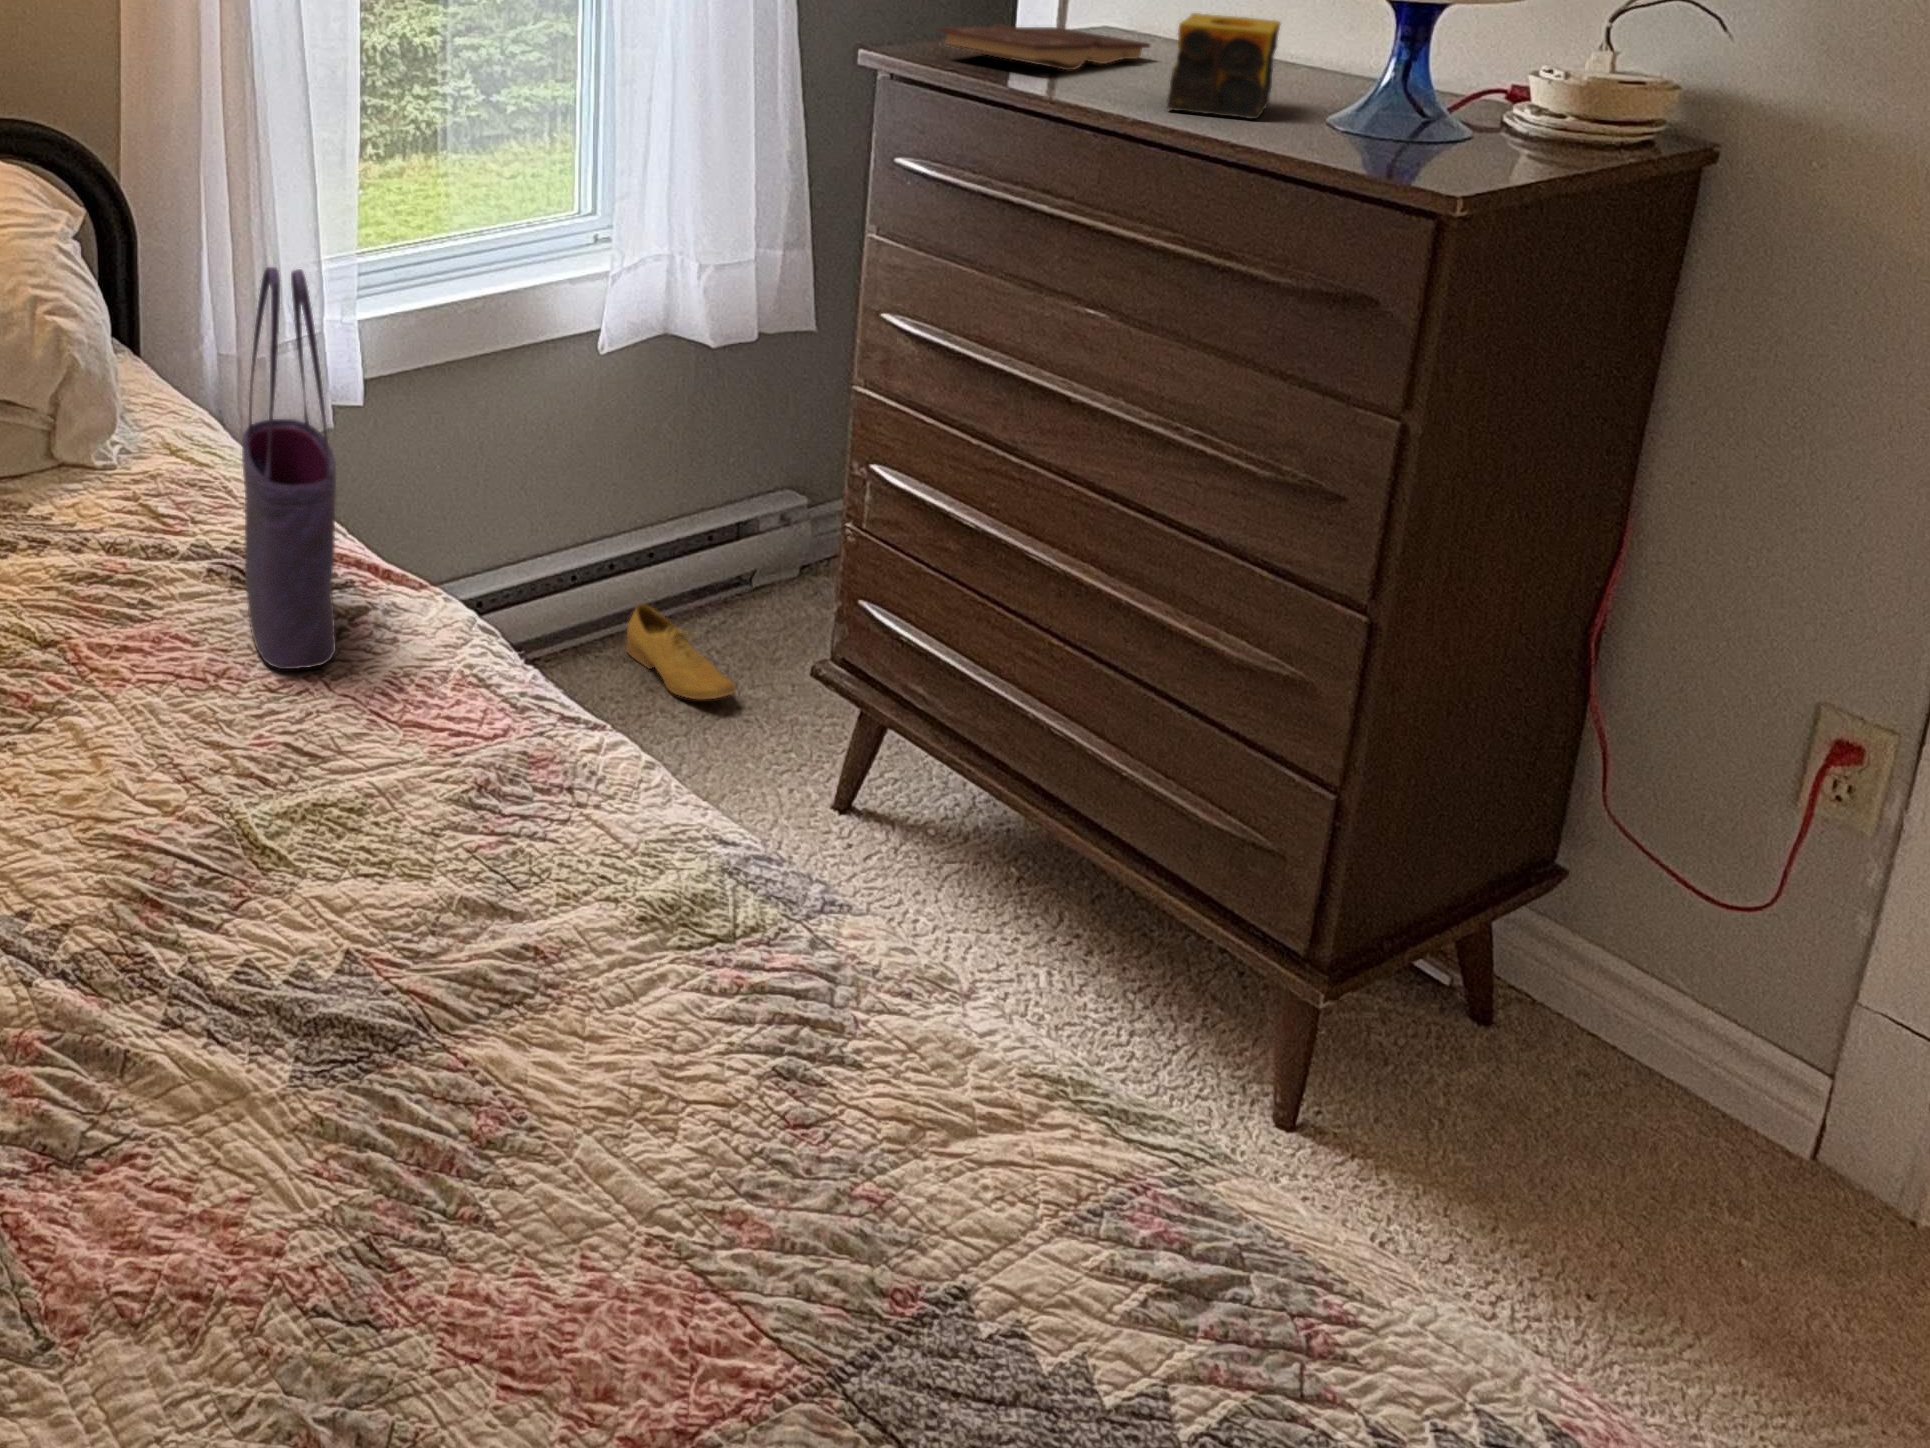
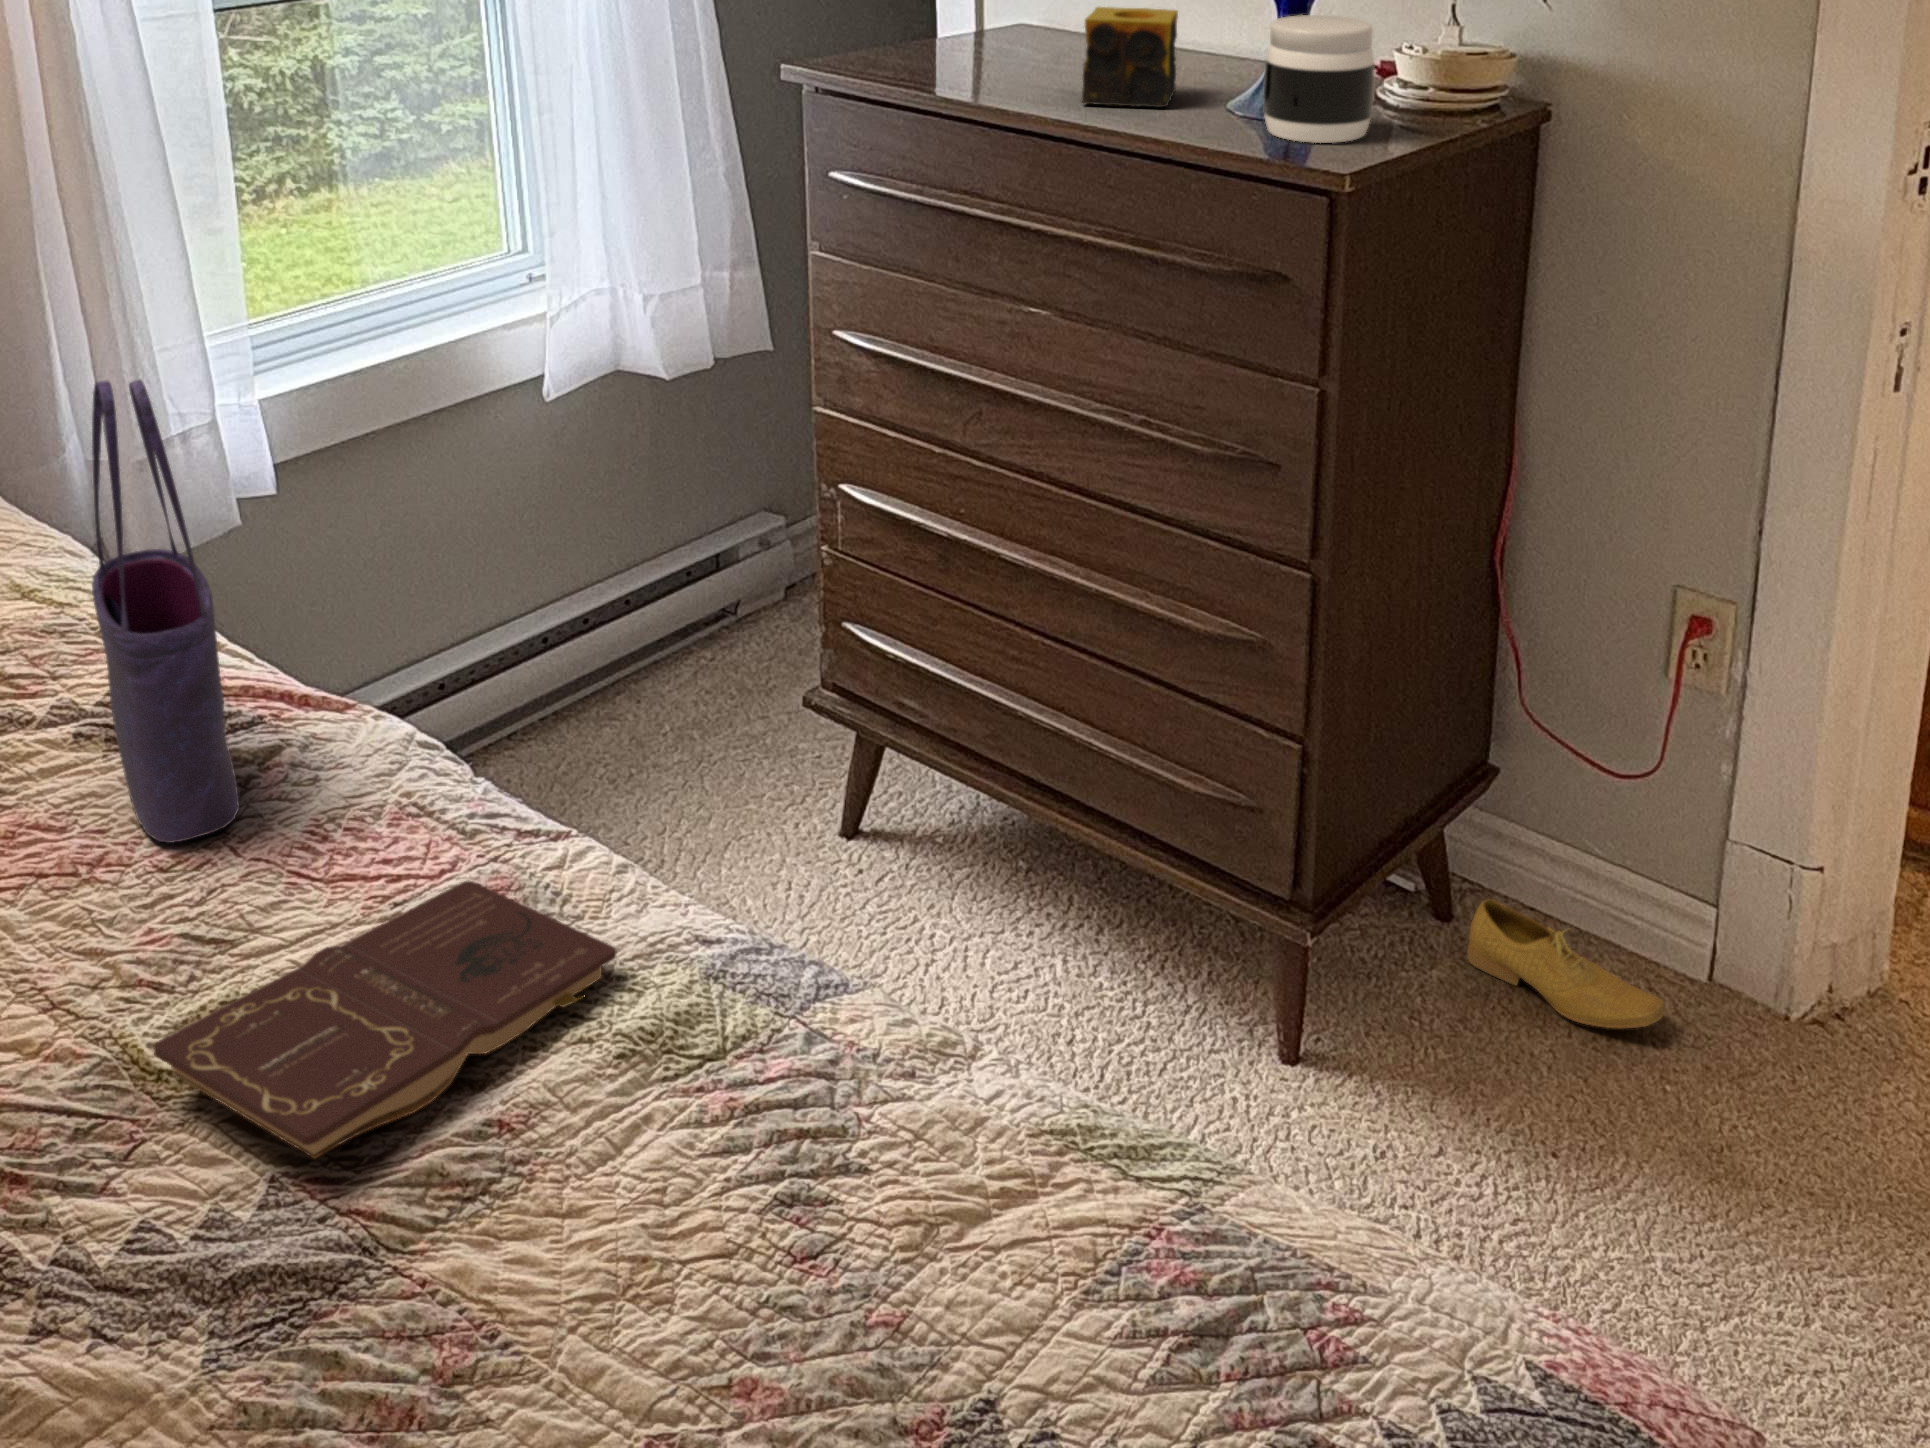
book: present [940,24,1150,70] -> present [154,881,616,1158]
jar: none [1367,32,1503,167] -> present [1263,15,1375,143]
shoe: present [626,604,735,699] -> present [1467,899,1665,1028]

